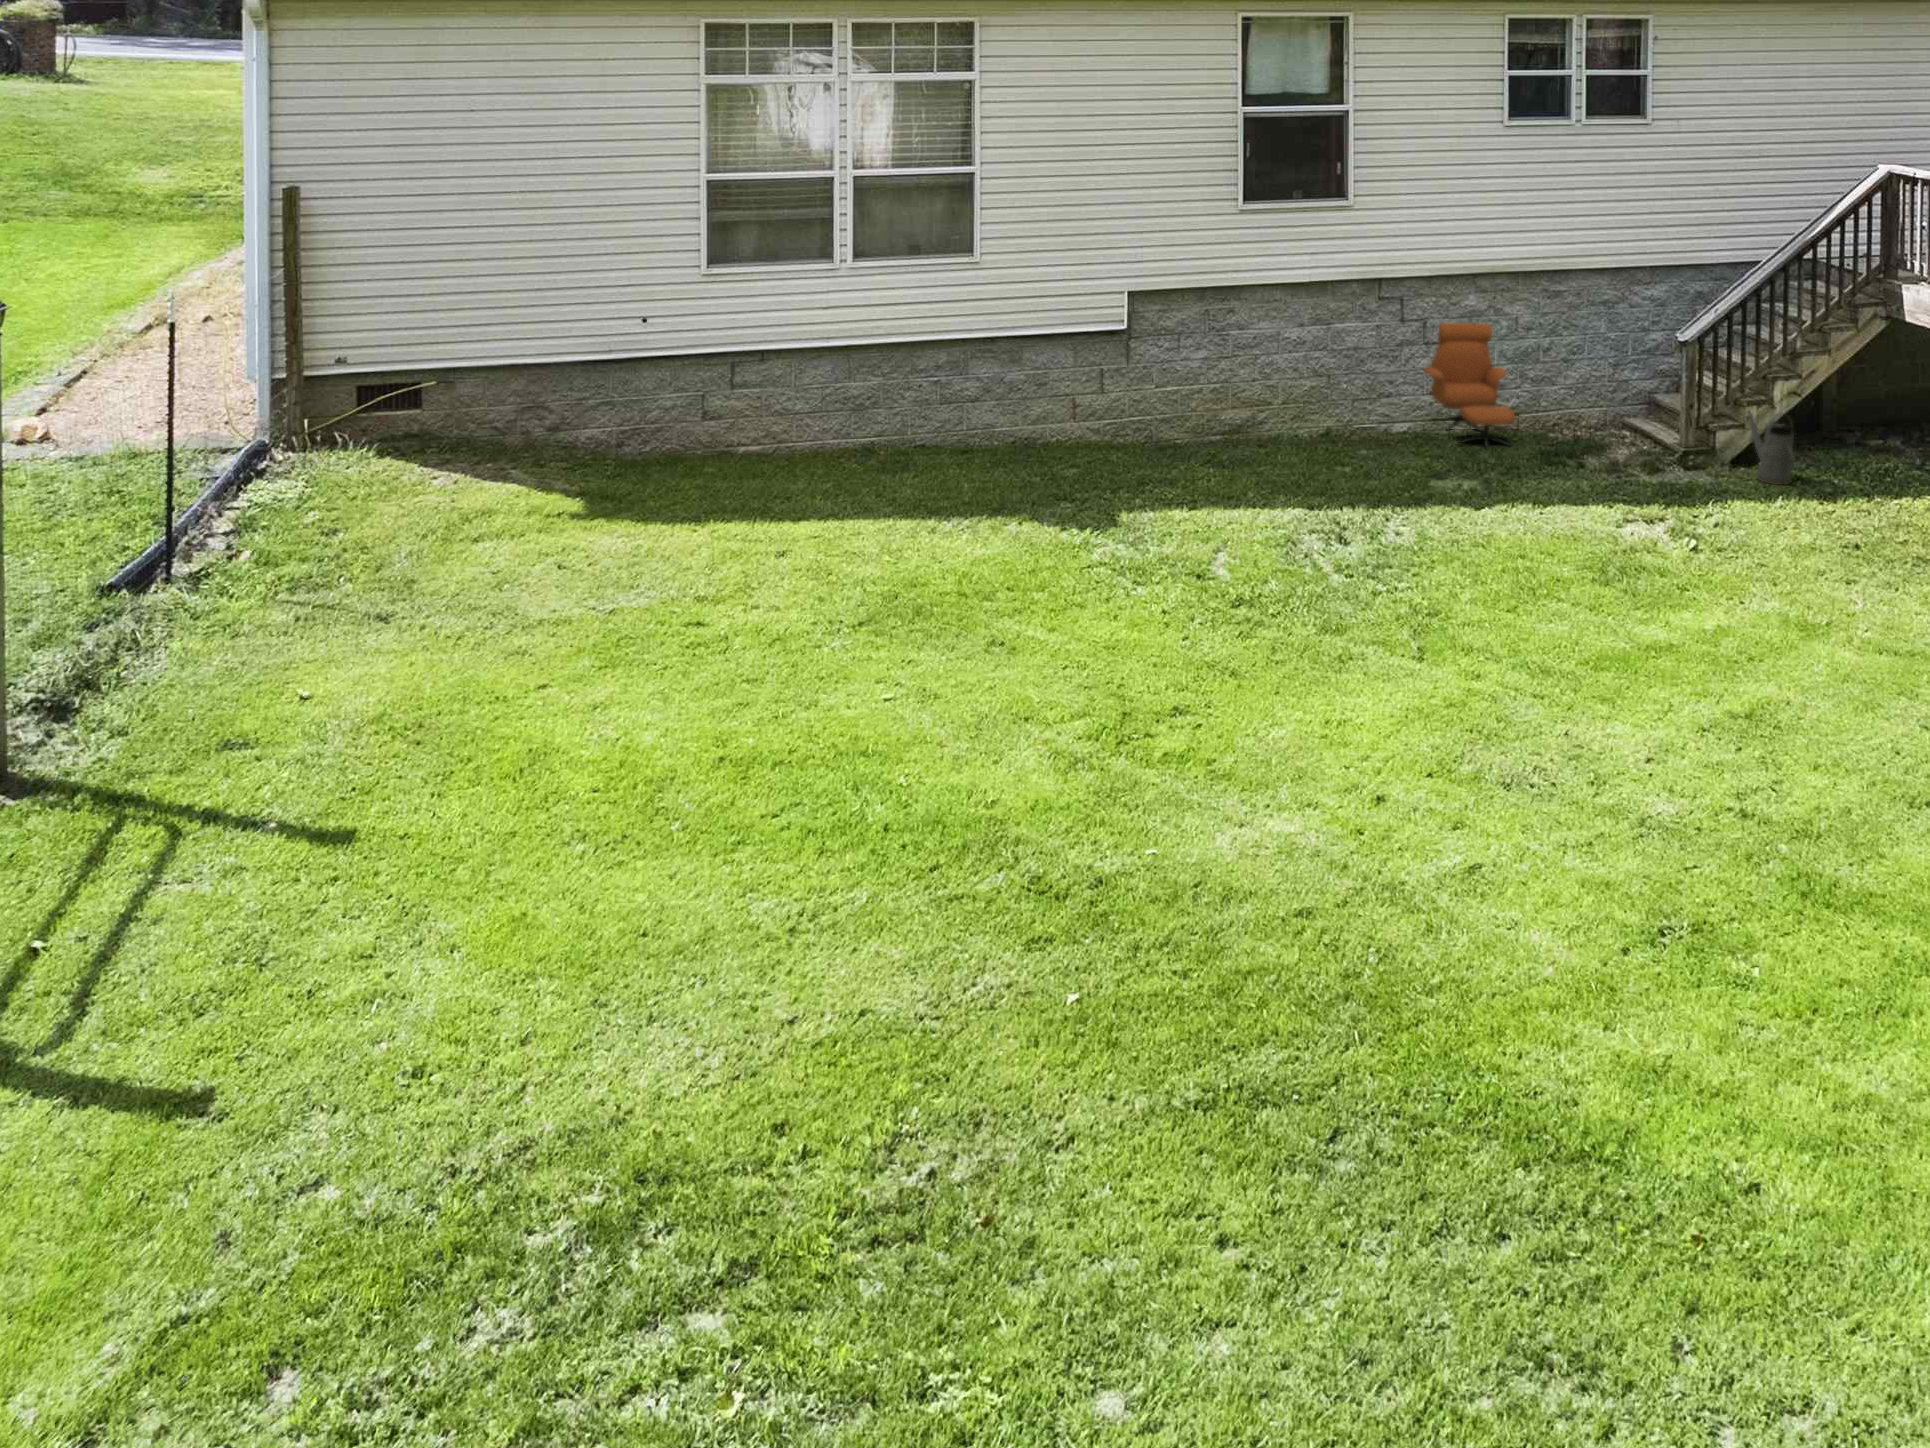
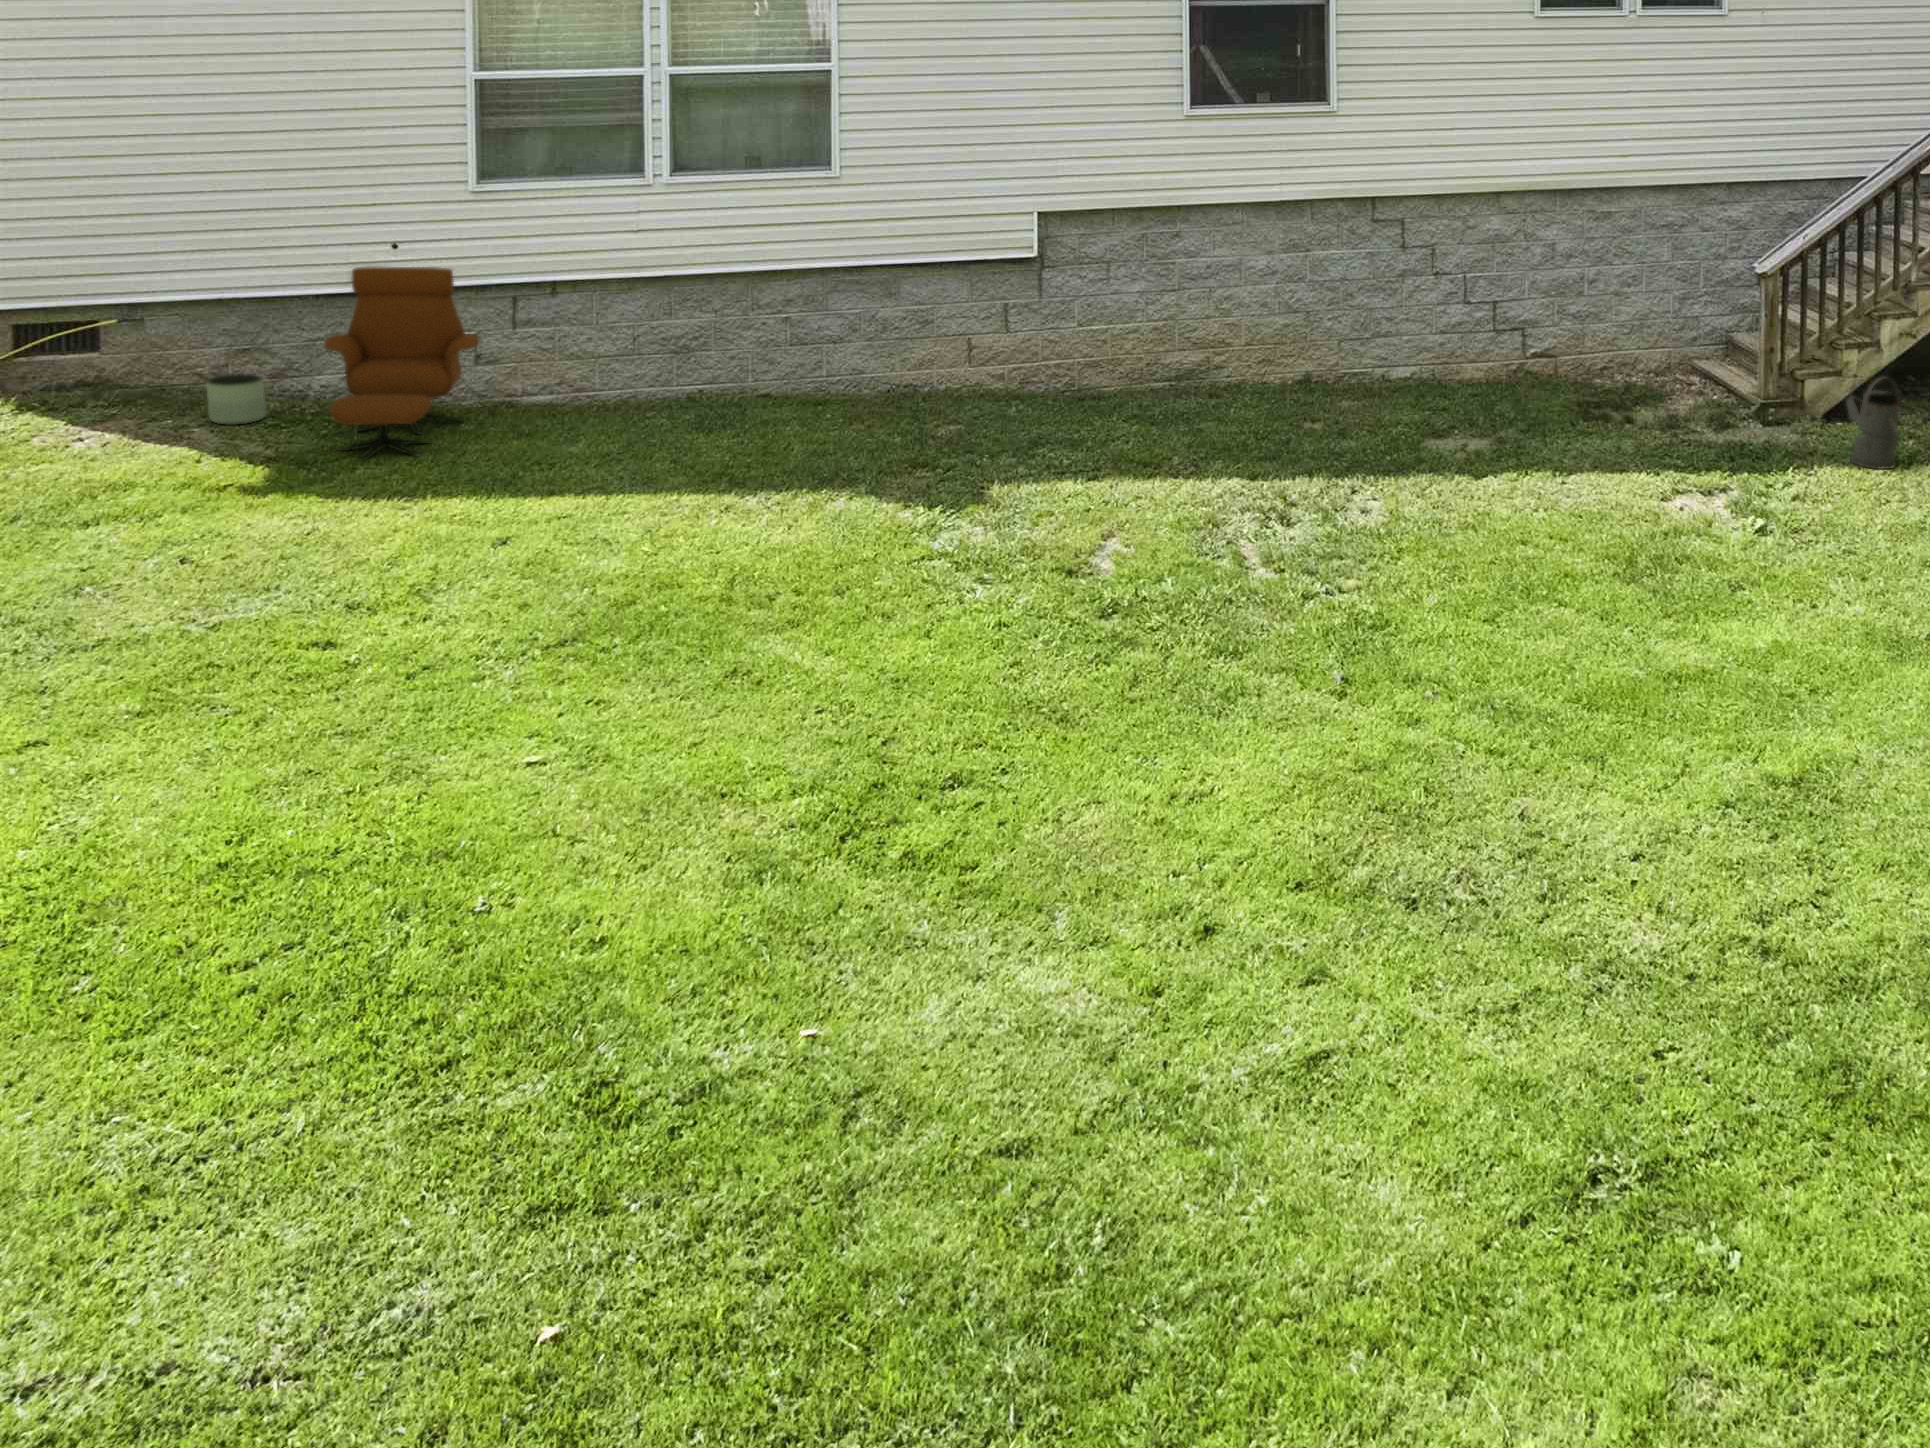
lounge chair: present [1424,323,1515,449] -> present [324,266,479,461]
planter: none [504,423,545,462] -> present [206,374,266,425]

